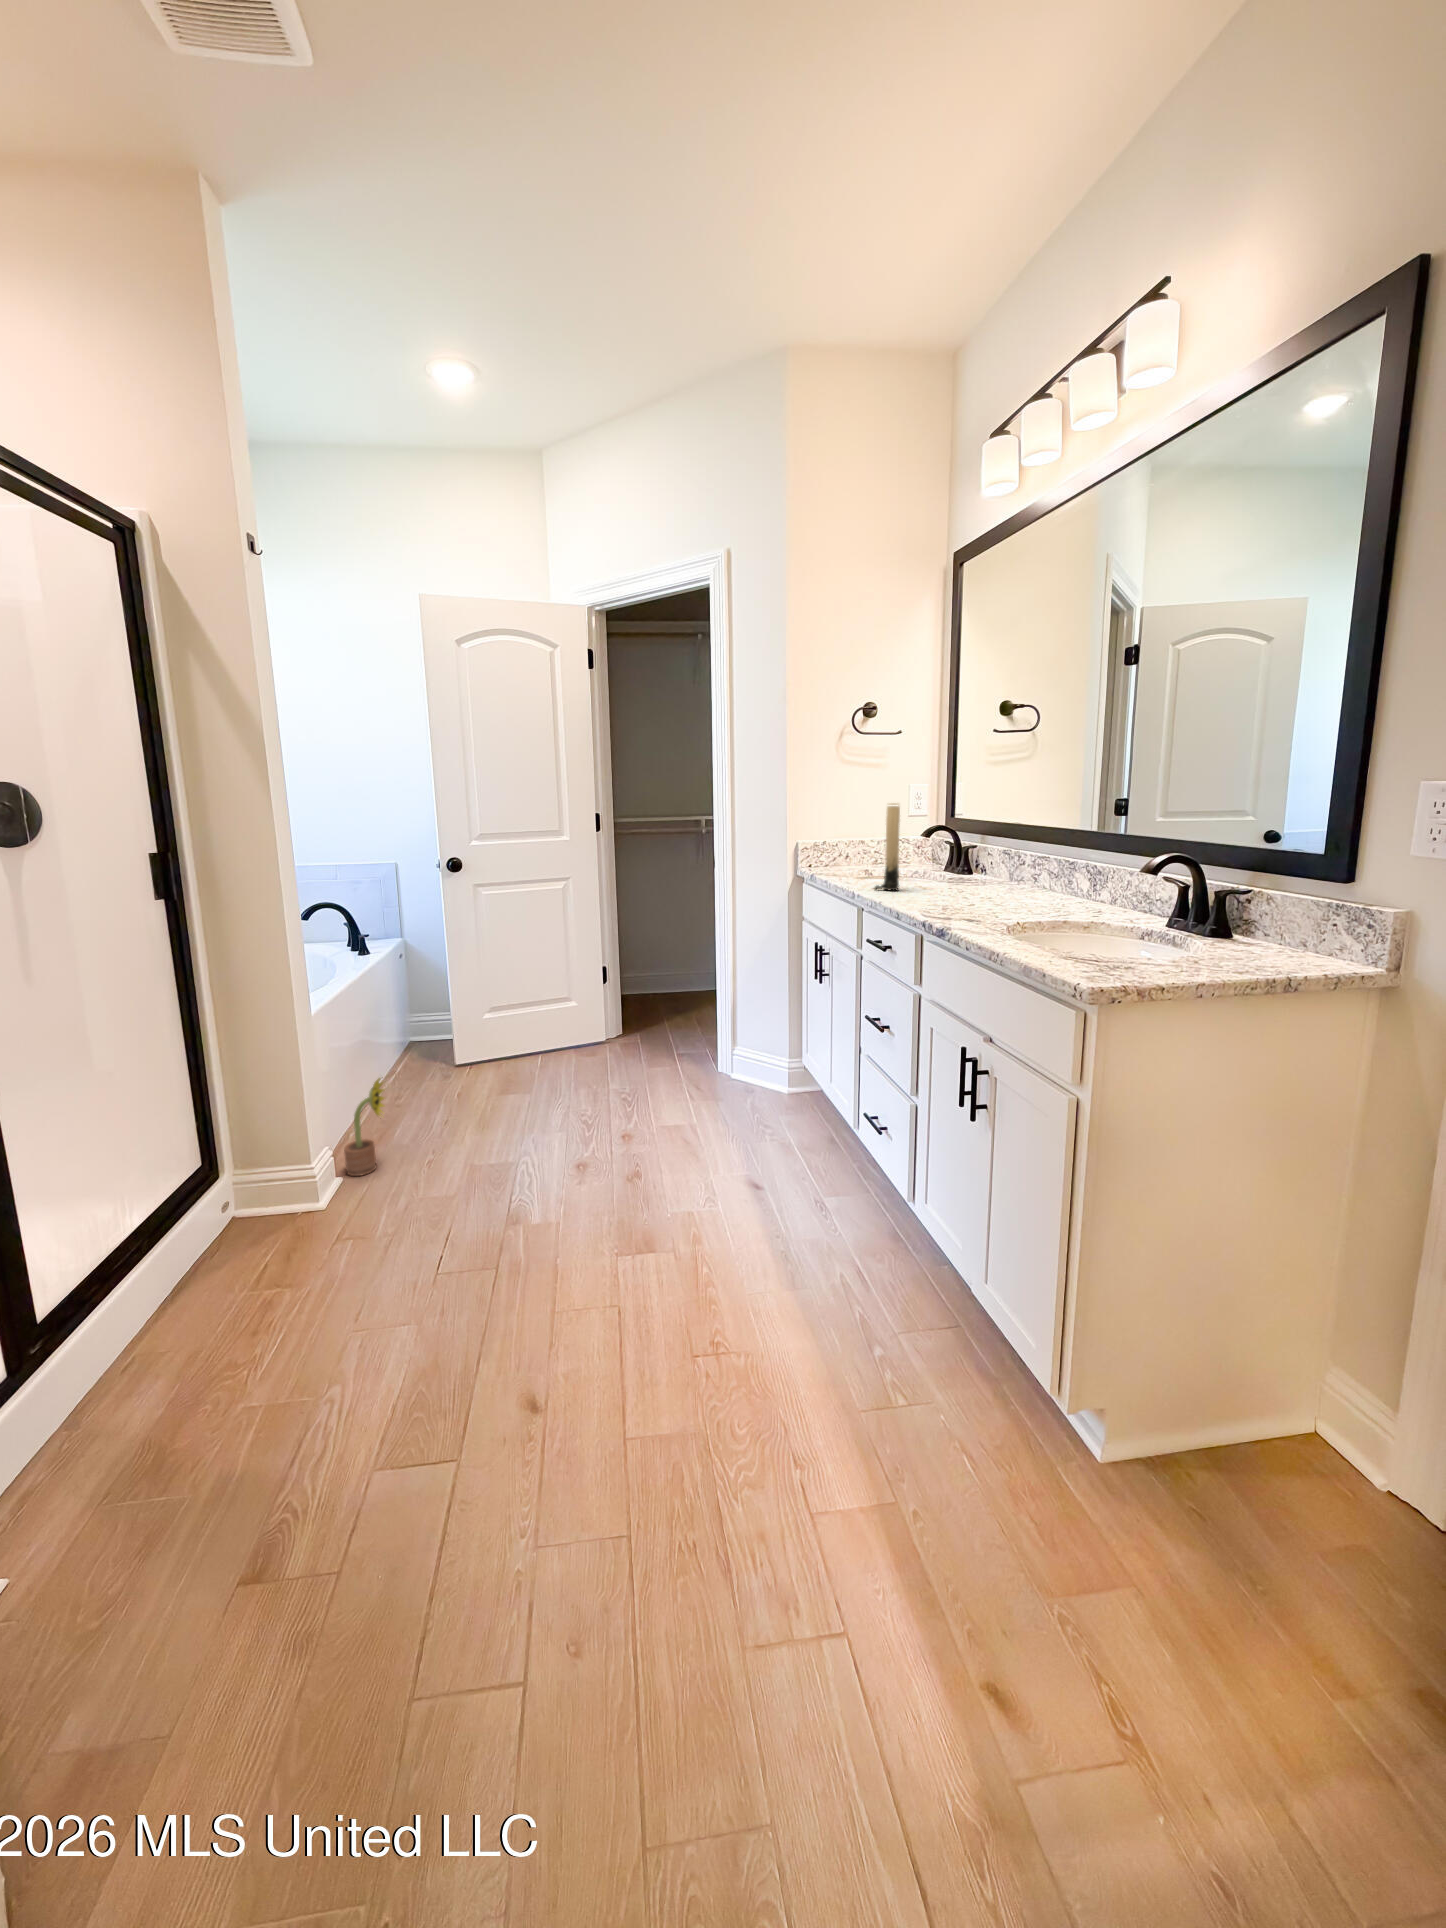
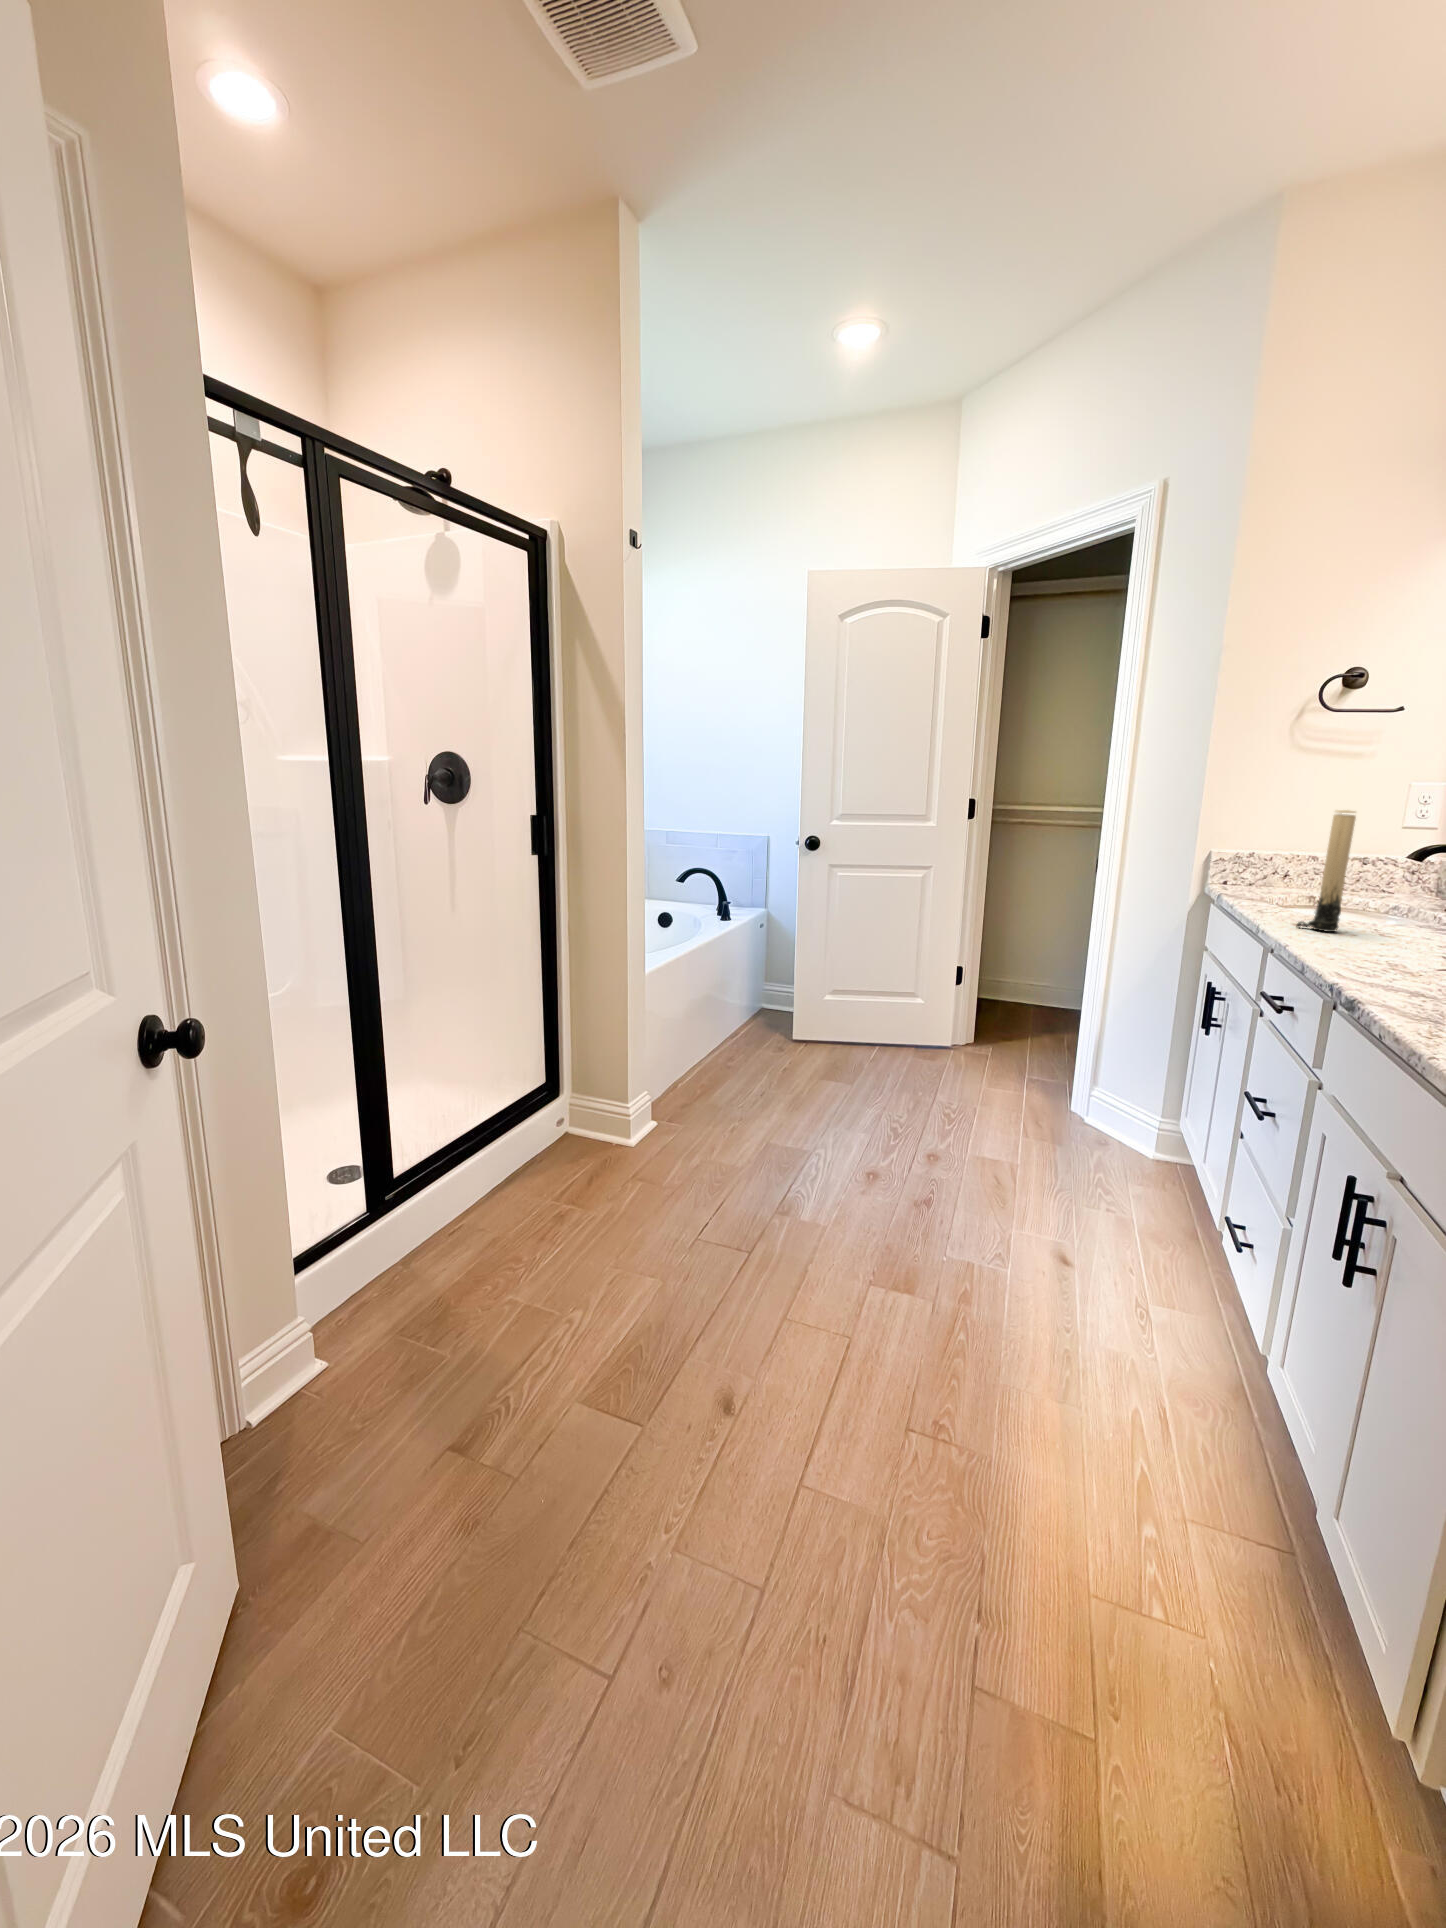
decorative plant: present [344,1078,384,1176] -> none [660,1039,703,1127]

